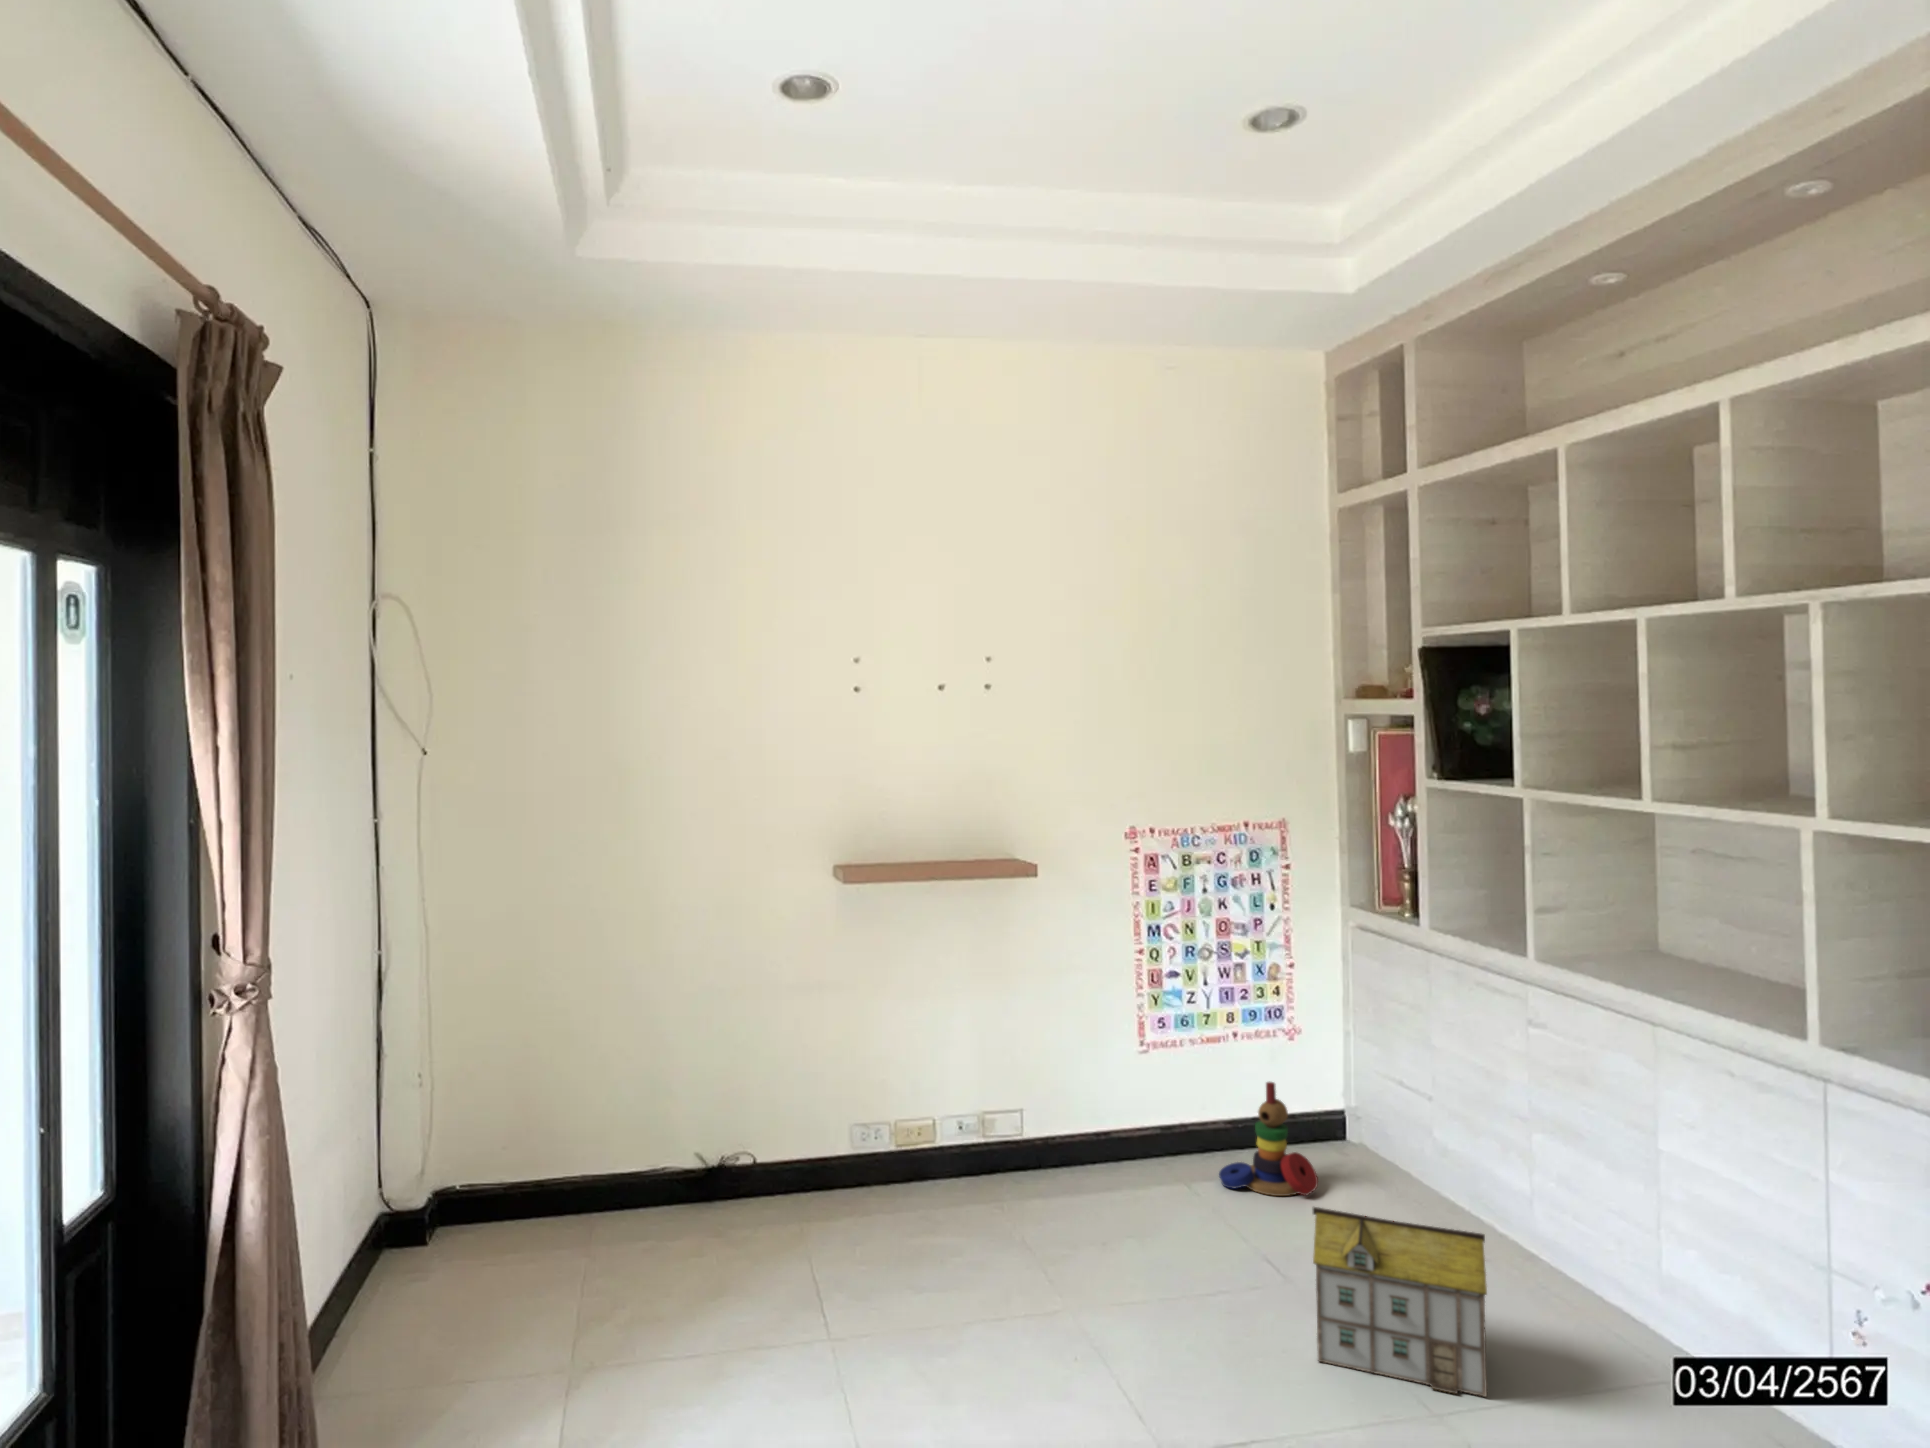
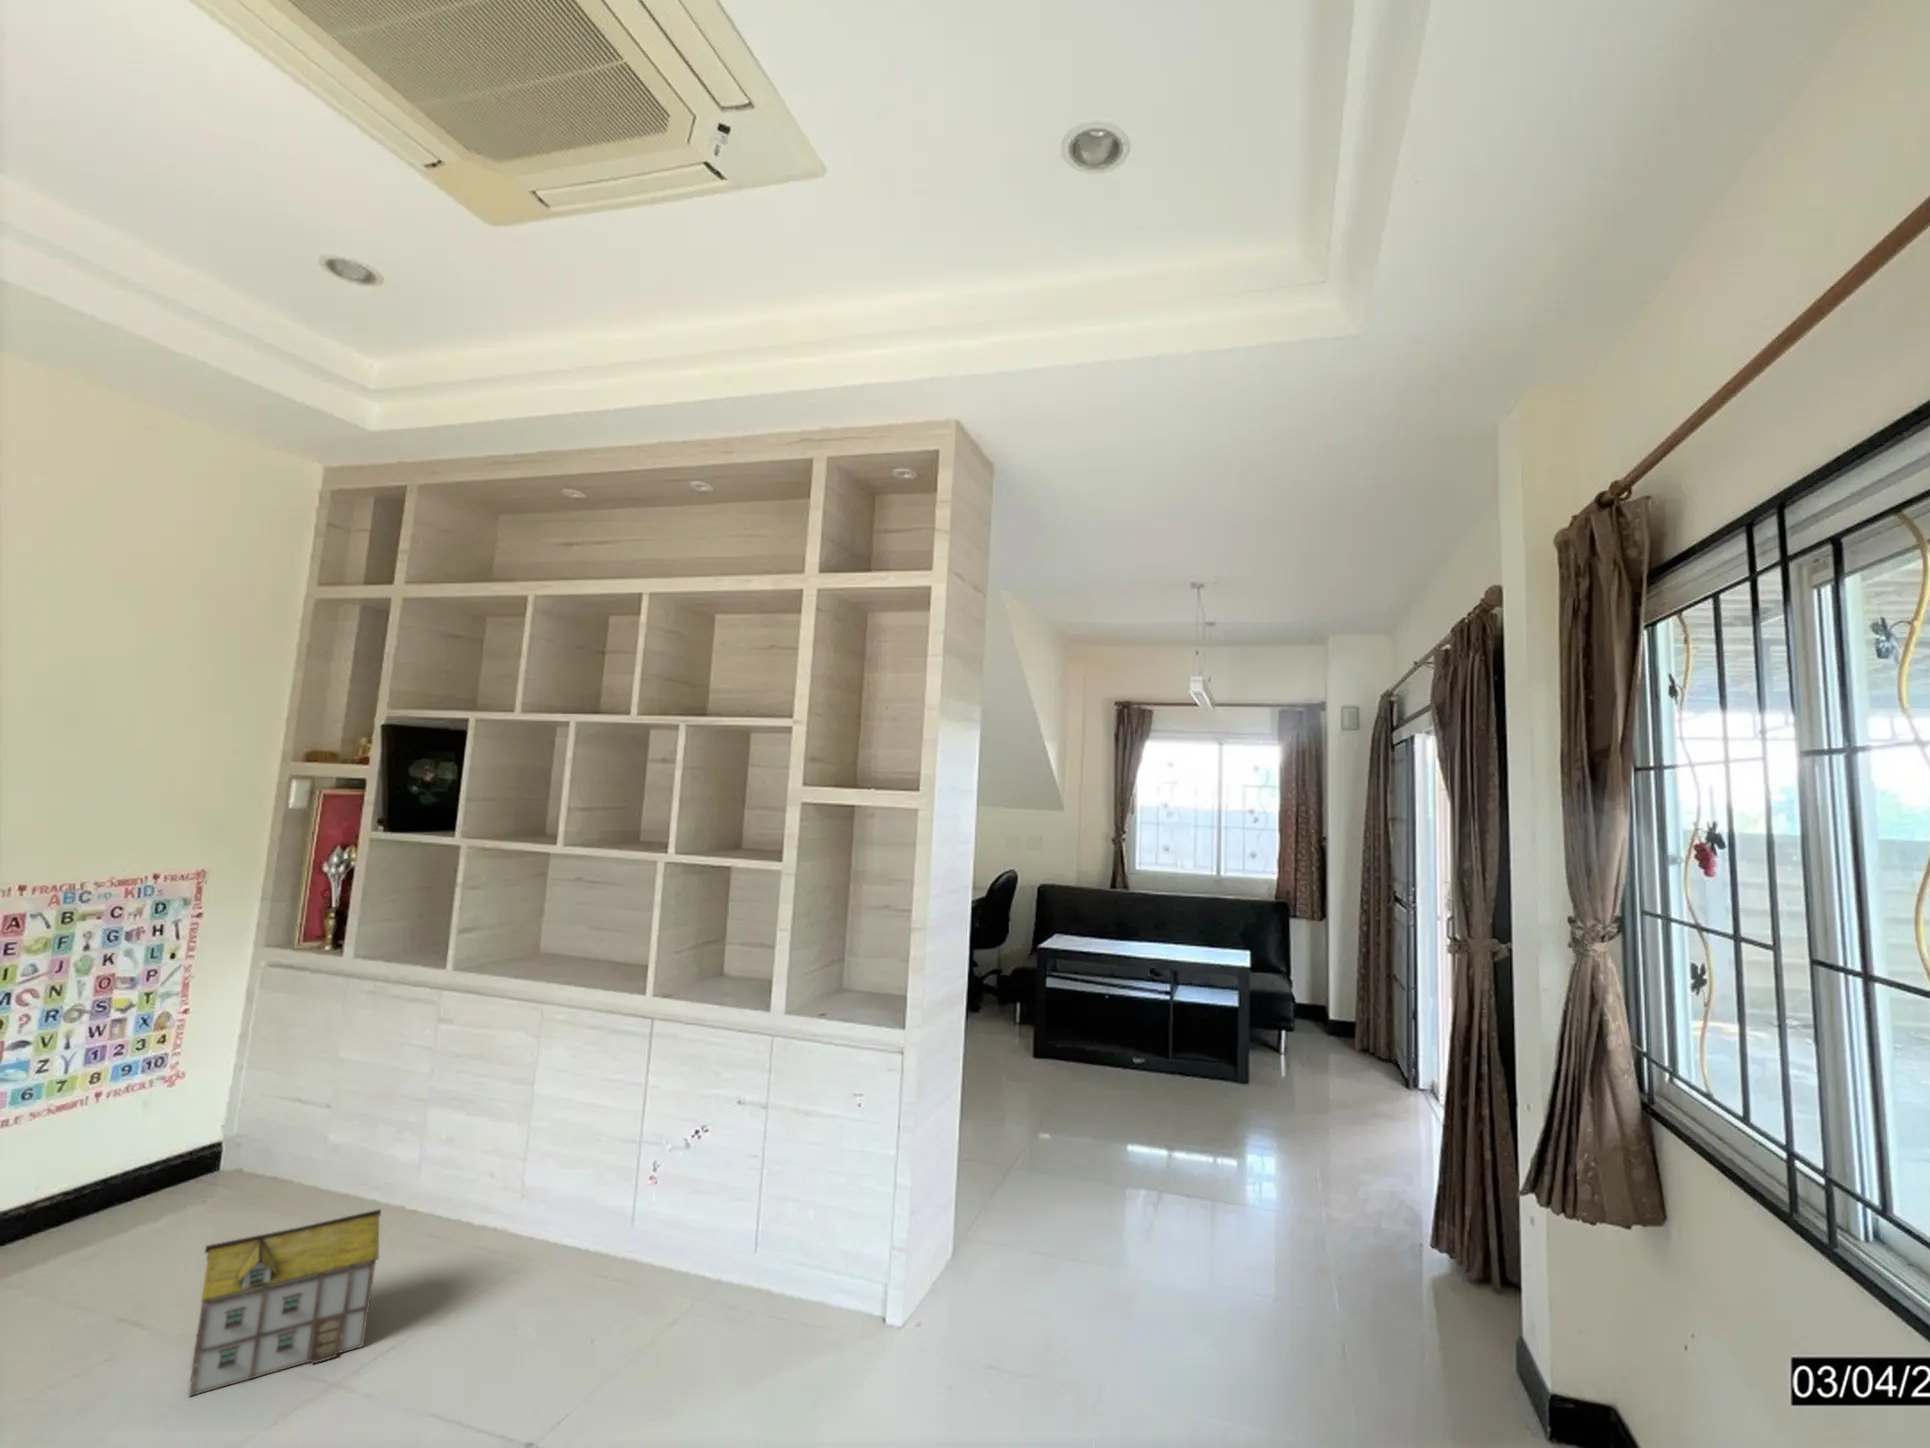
stacking toy: present [1219,1082,1318,1196] -> none [52,1135,187,1267]

